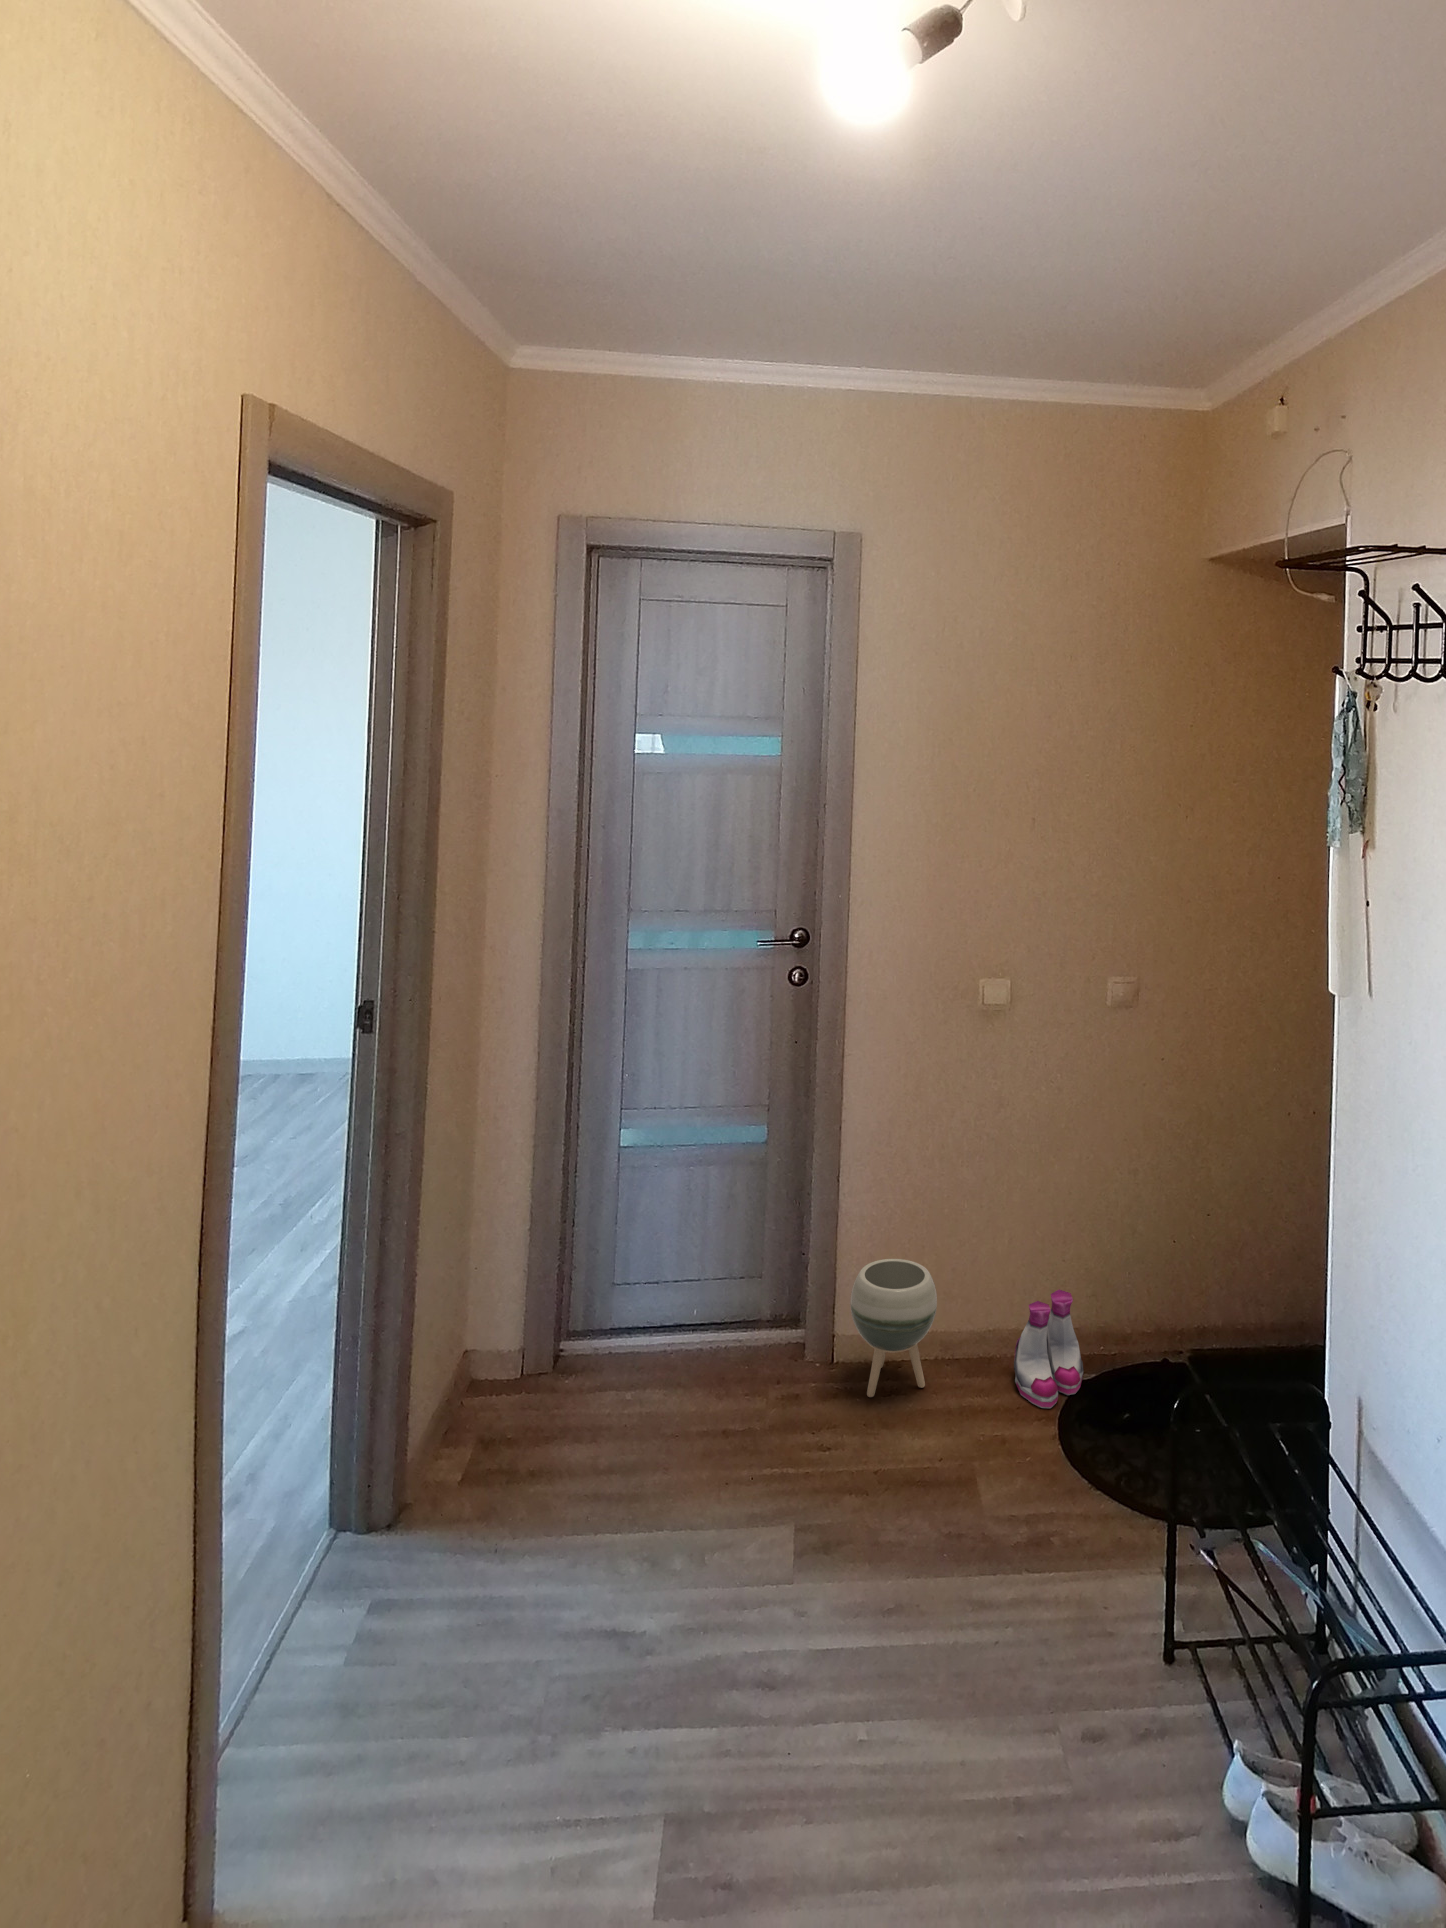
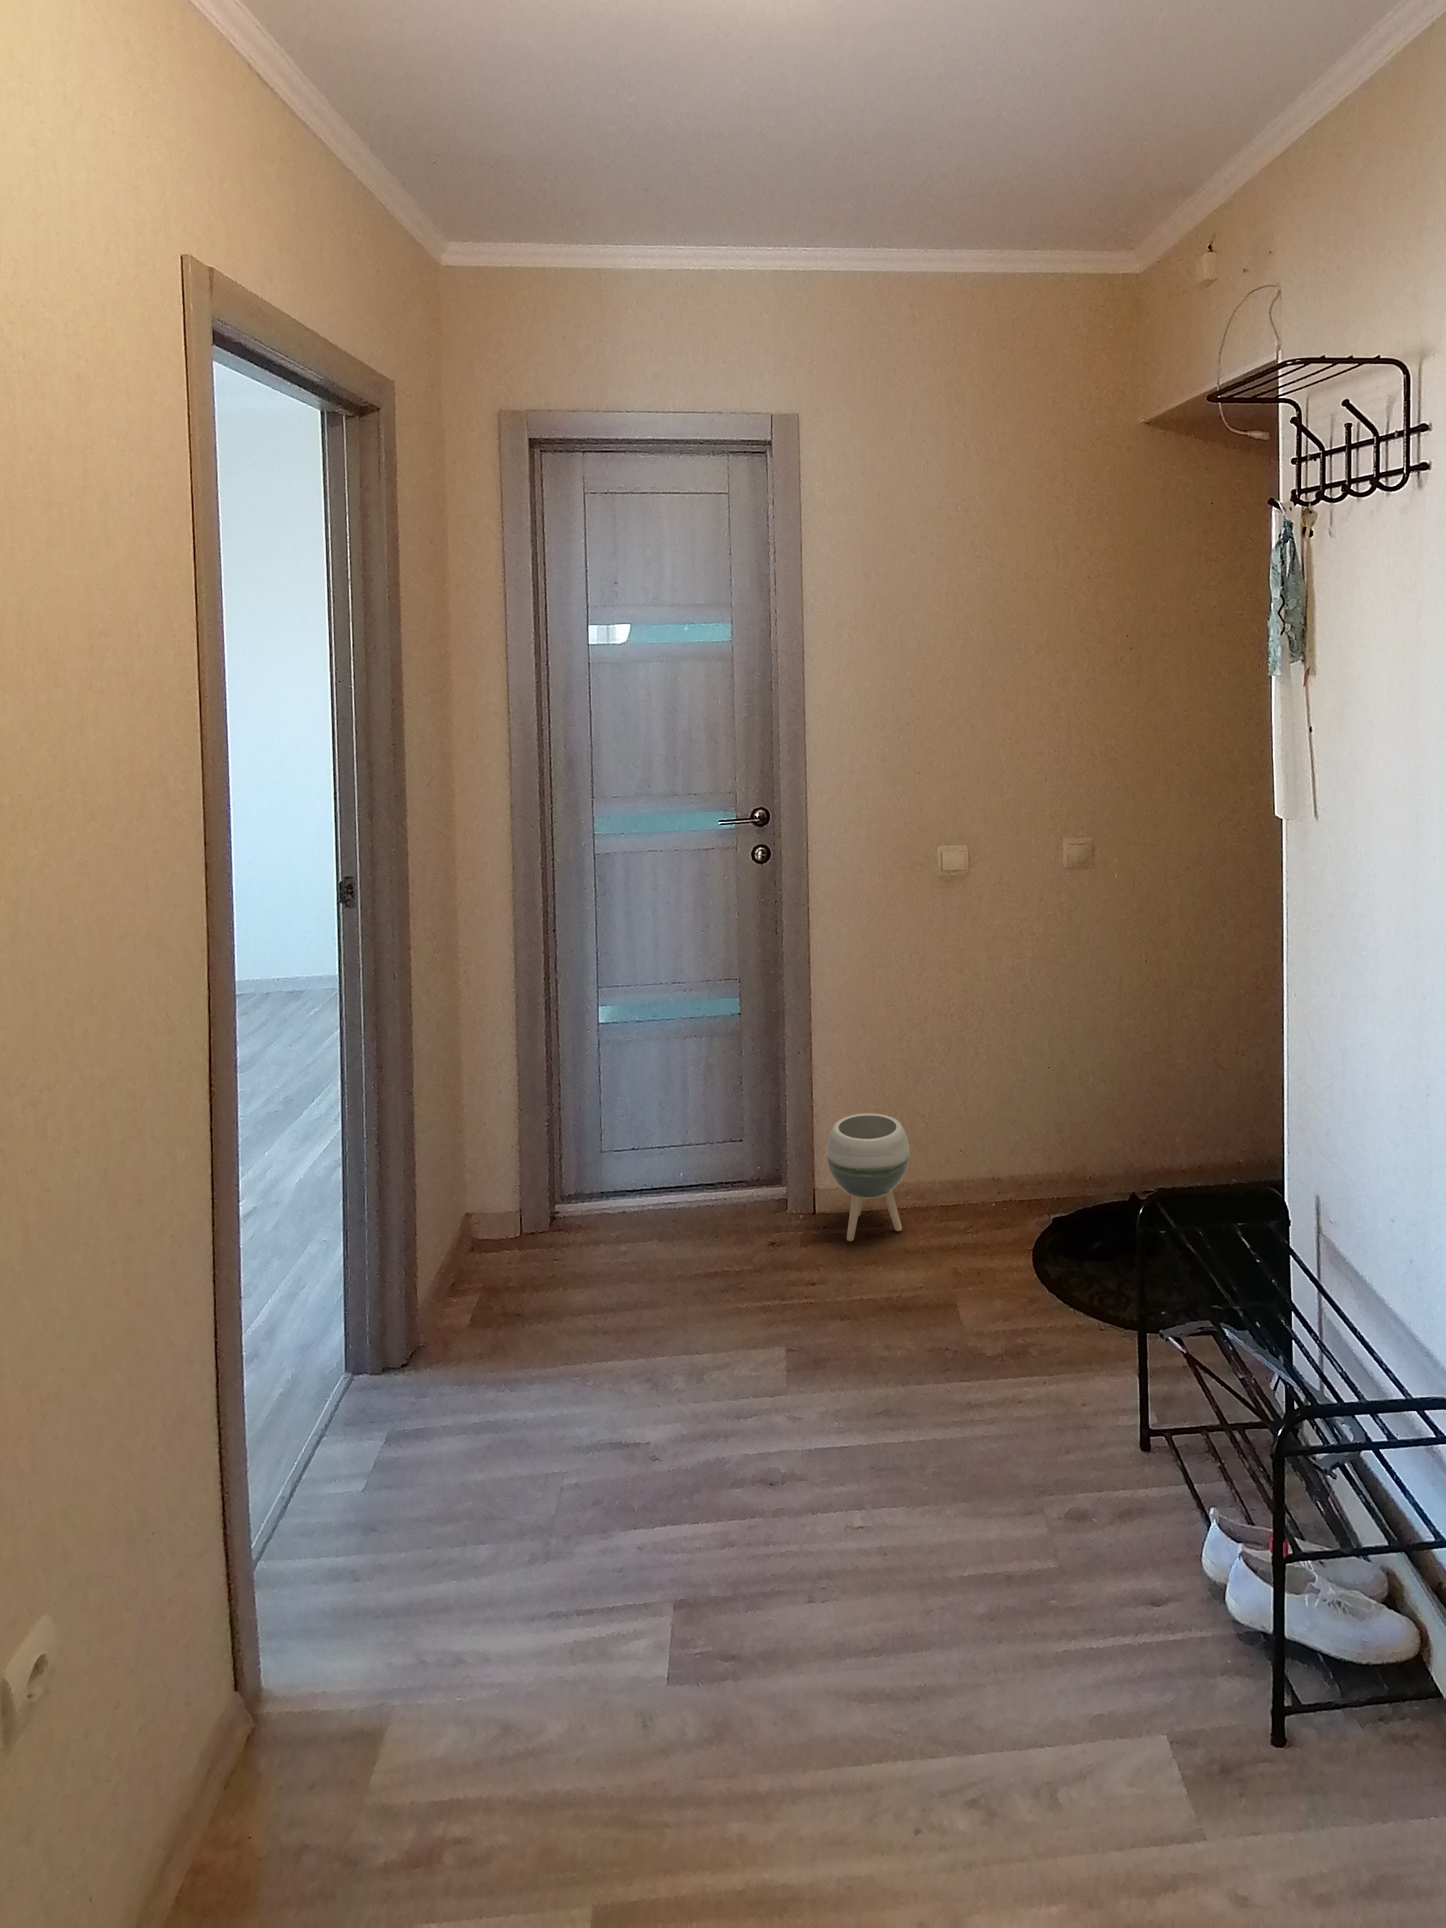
boots: present [1014,1289,1084,1408] -> none [986,1135,1053,1244]

